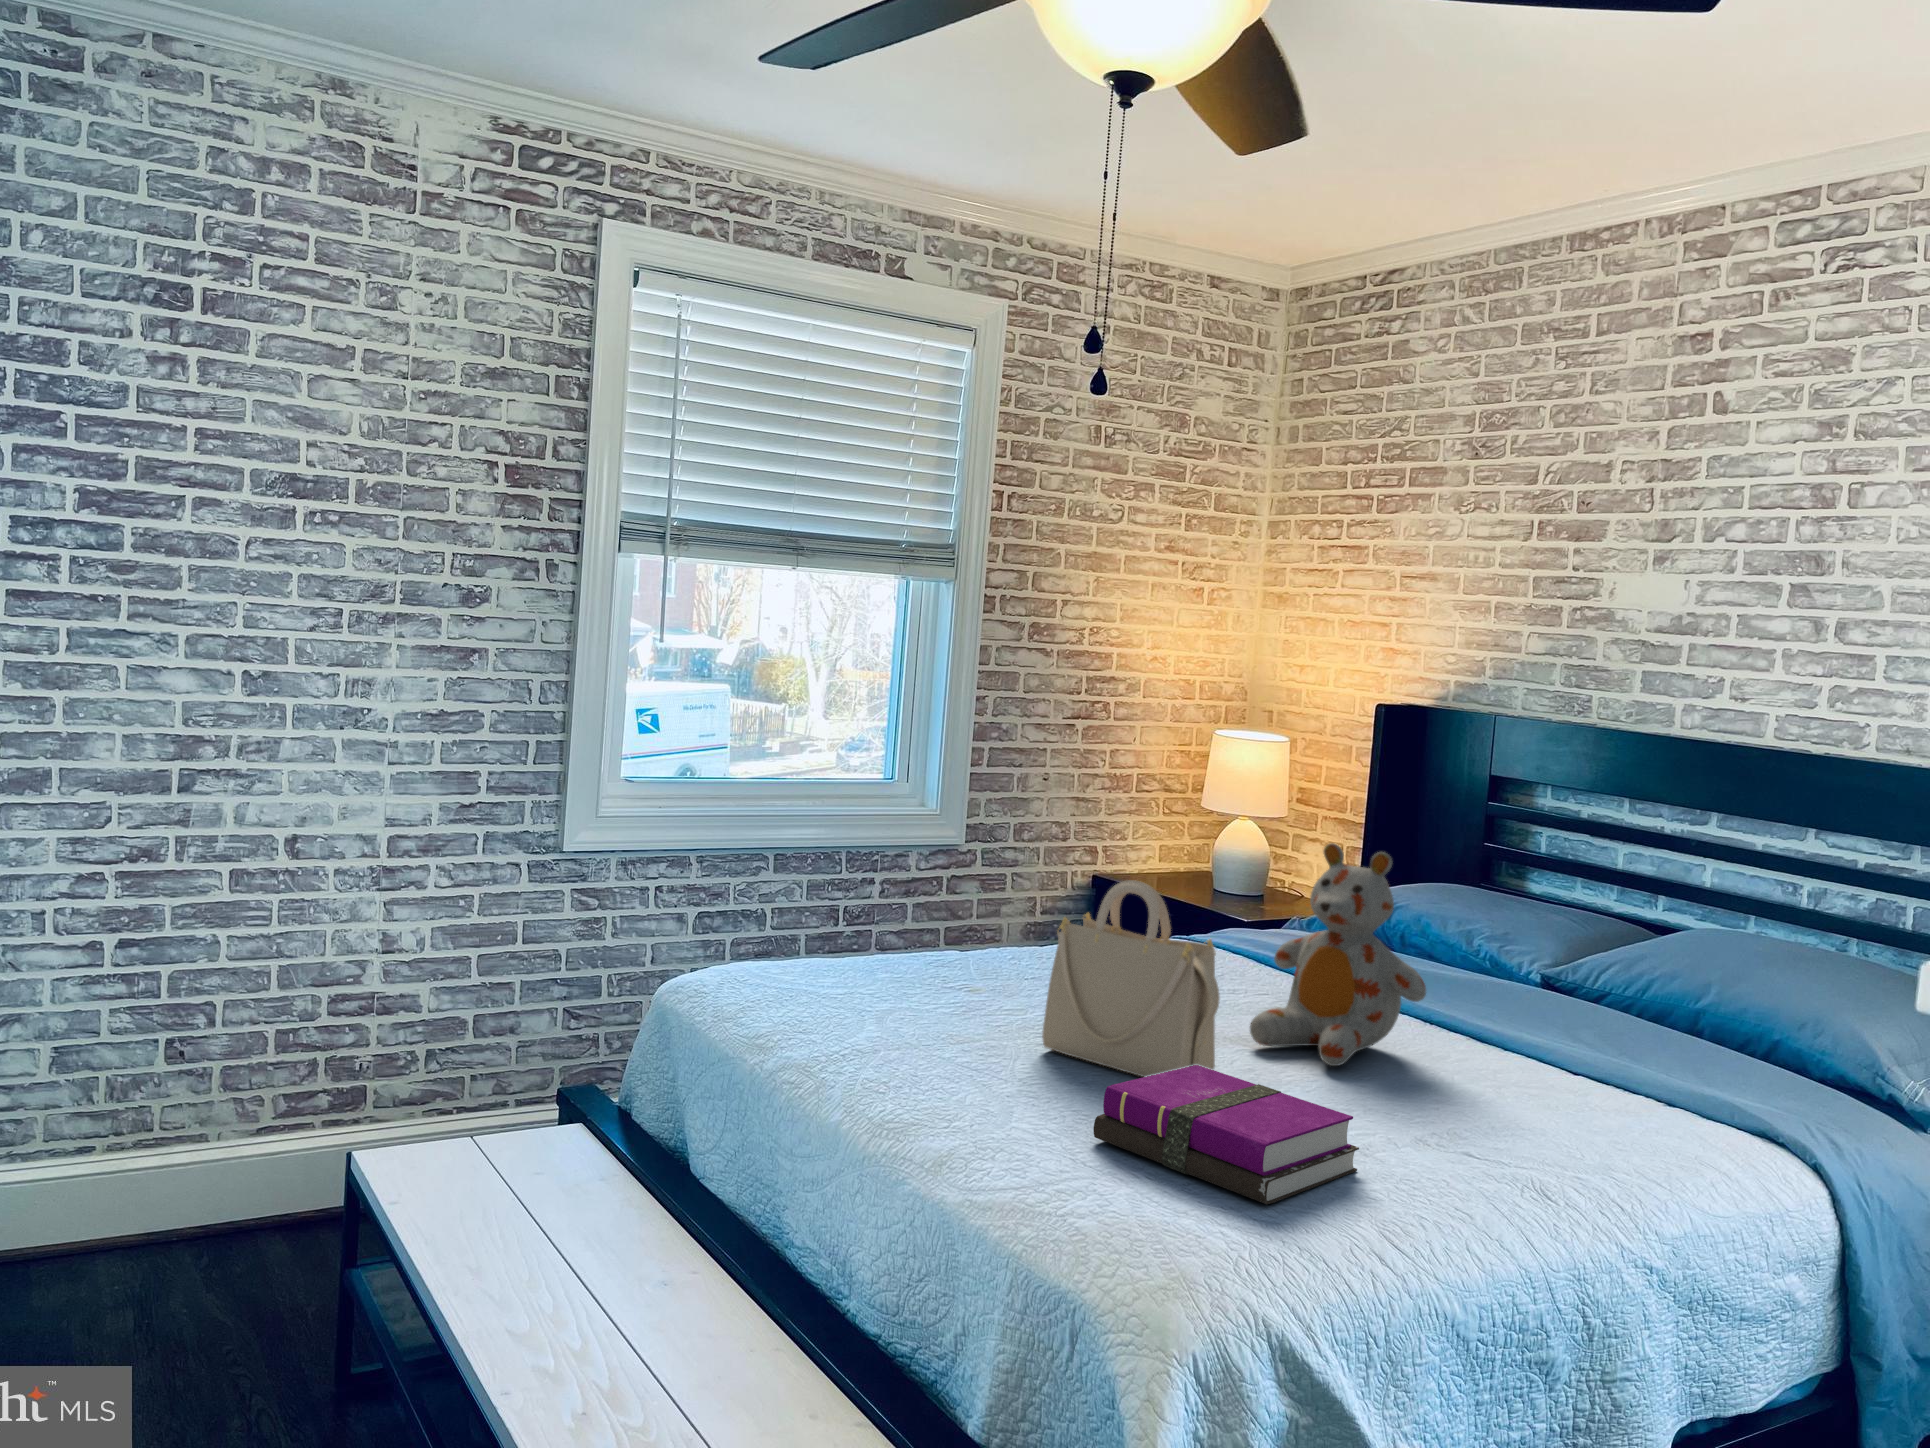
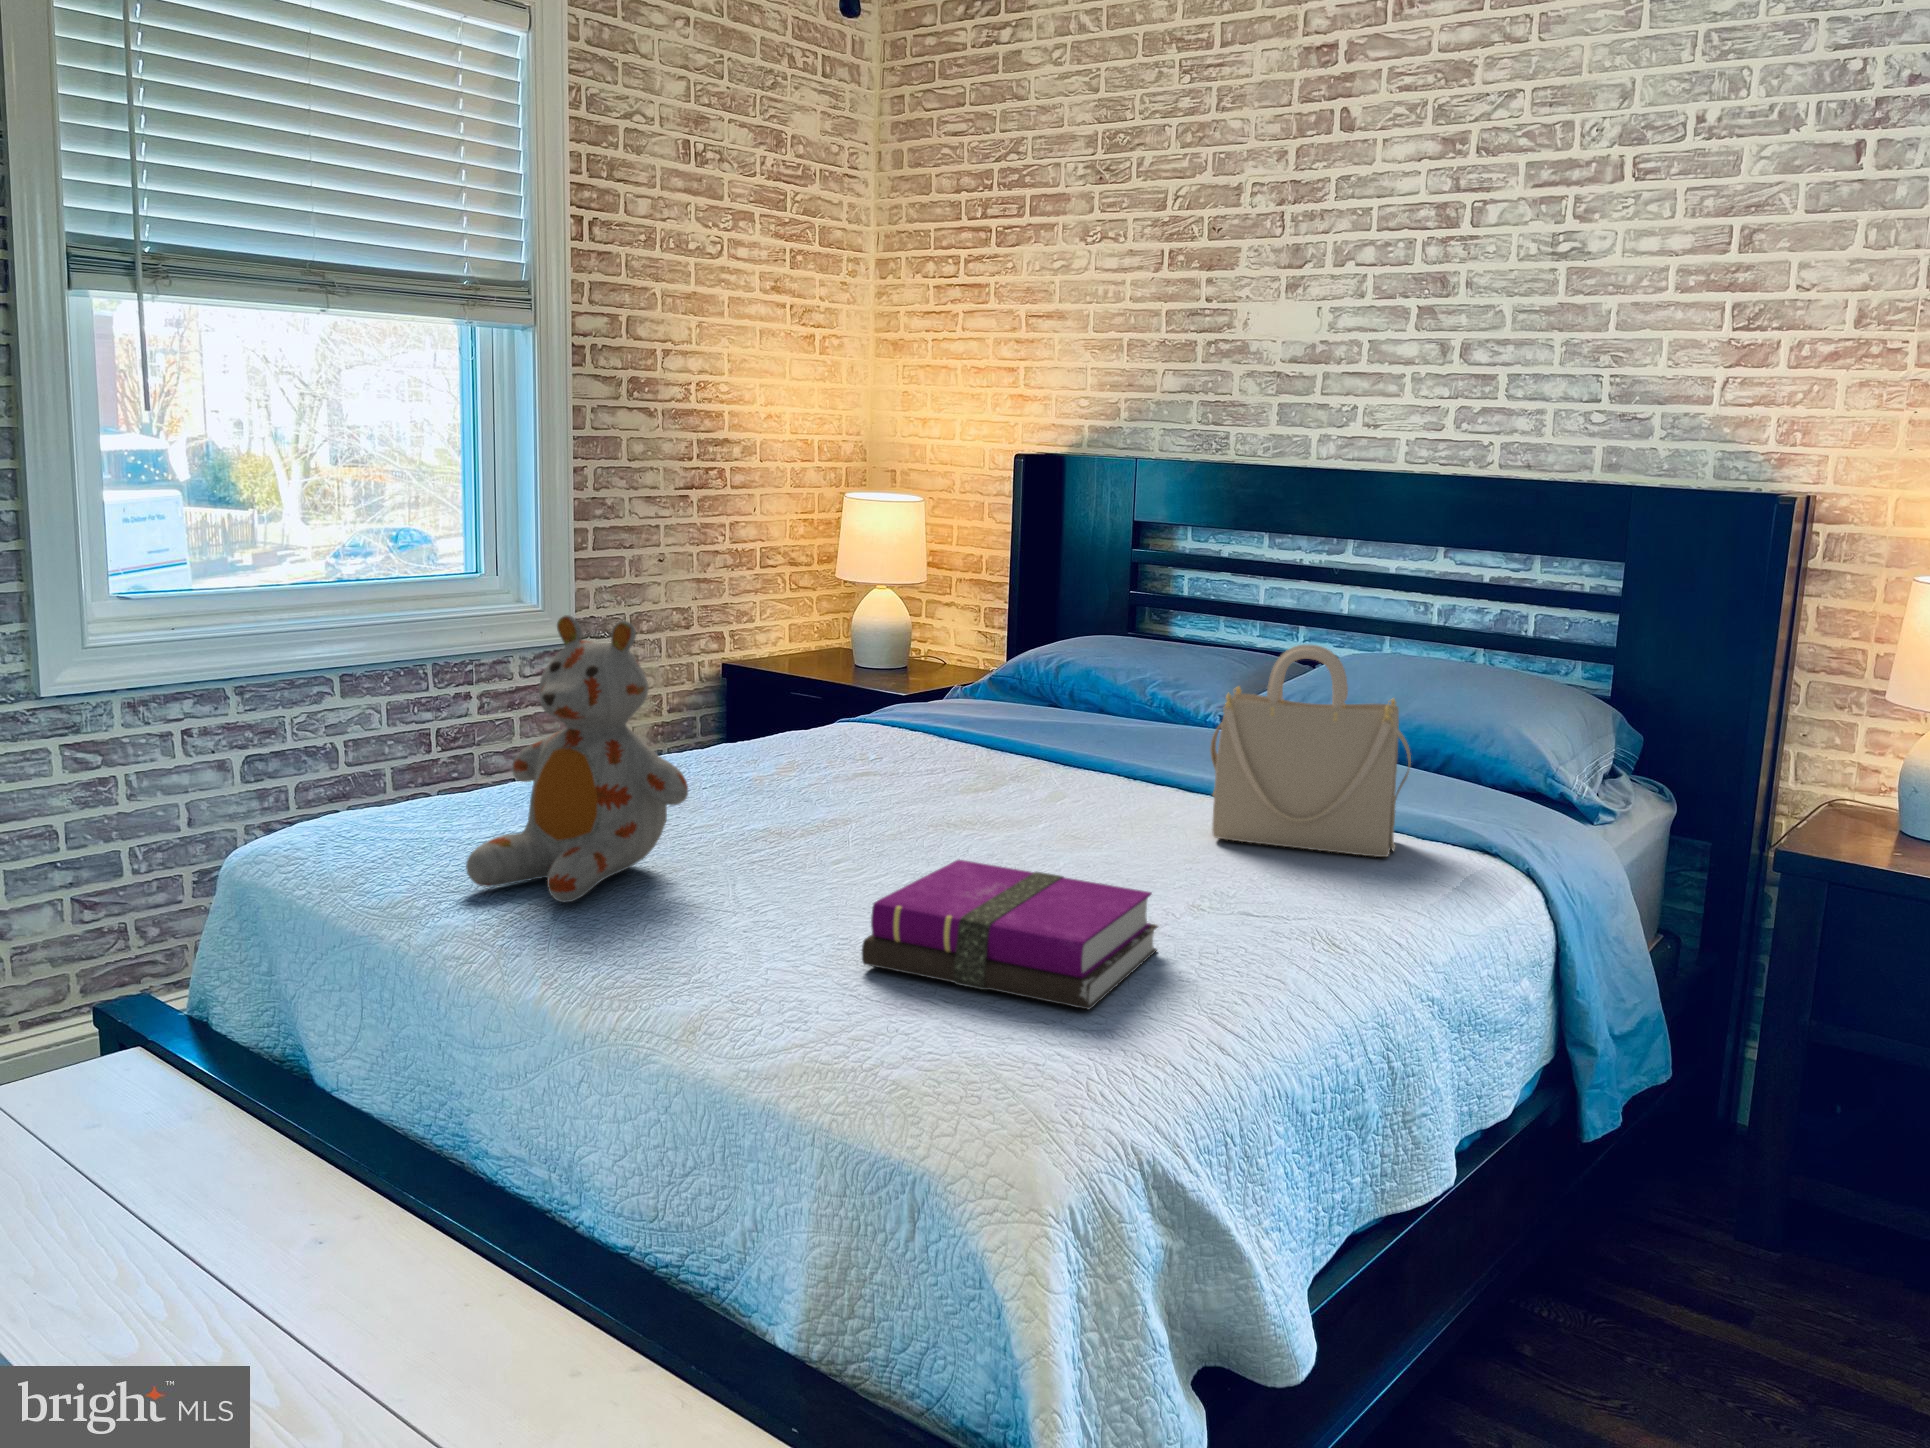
stuffed bear: present [1250,843,1426,1066] -> present [466,615,688,902]
handbag: present [1042,880,1220,1077] -> present [1210,644,1411,857]

